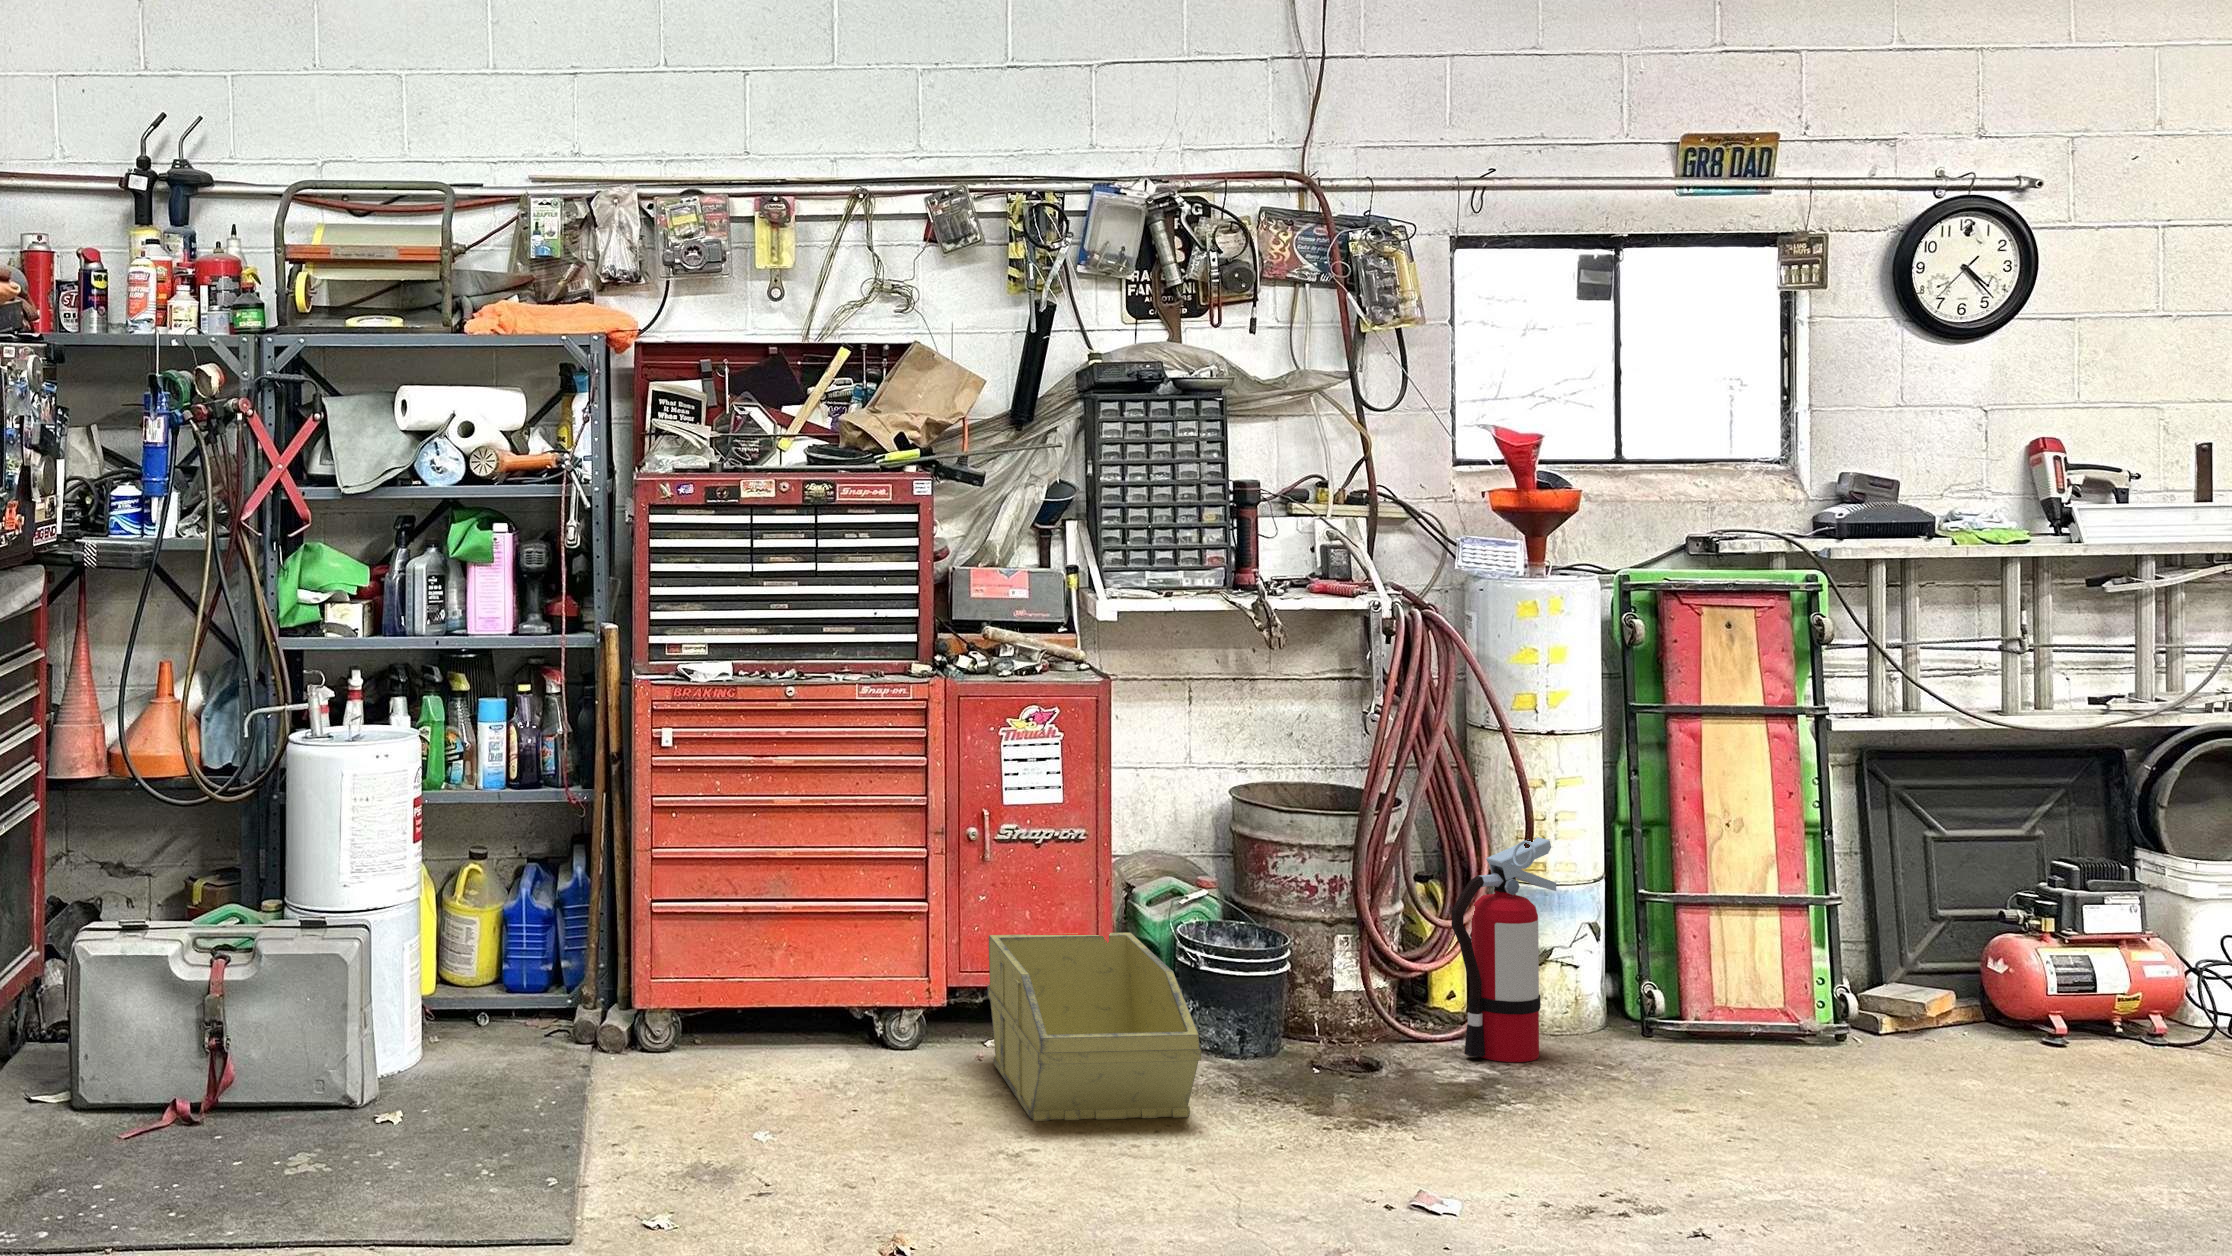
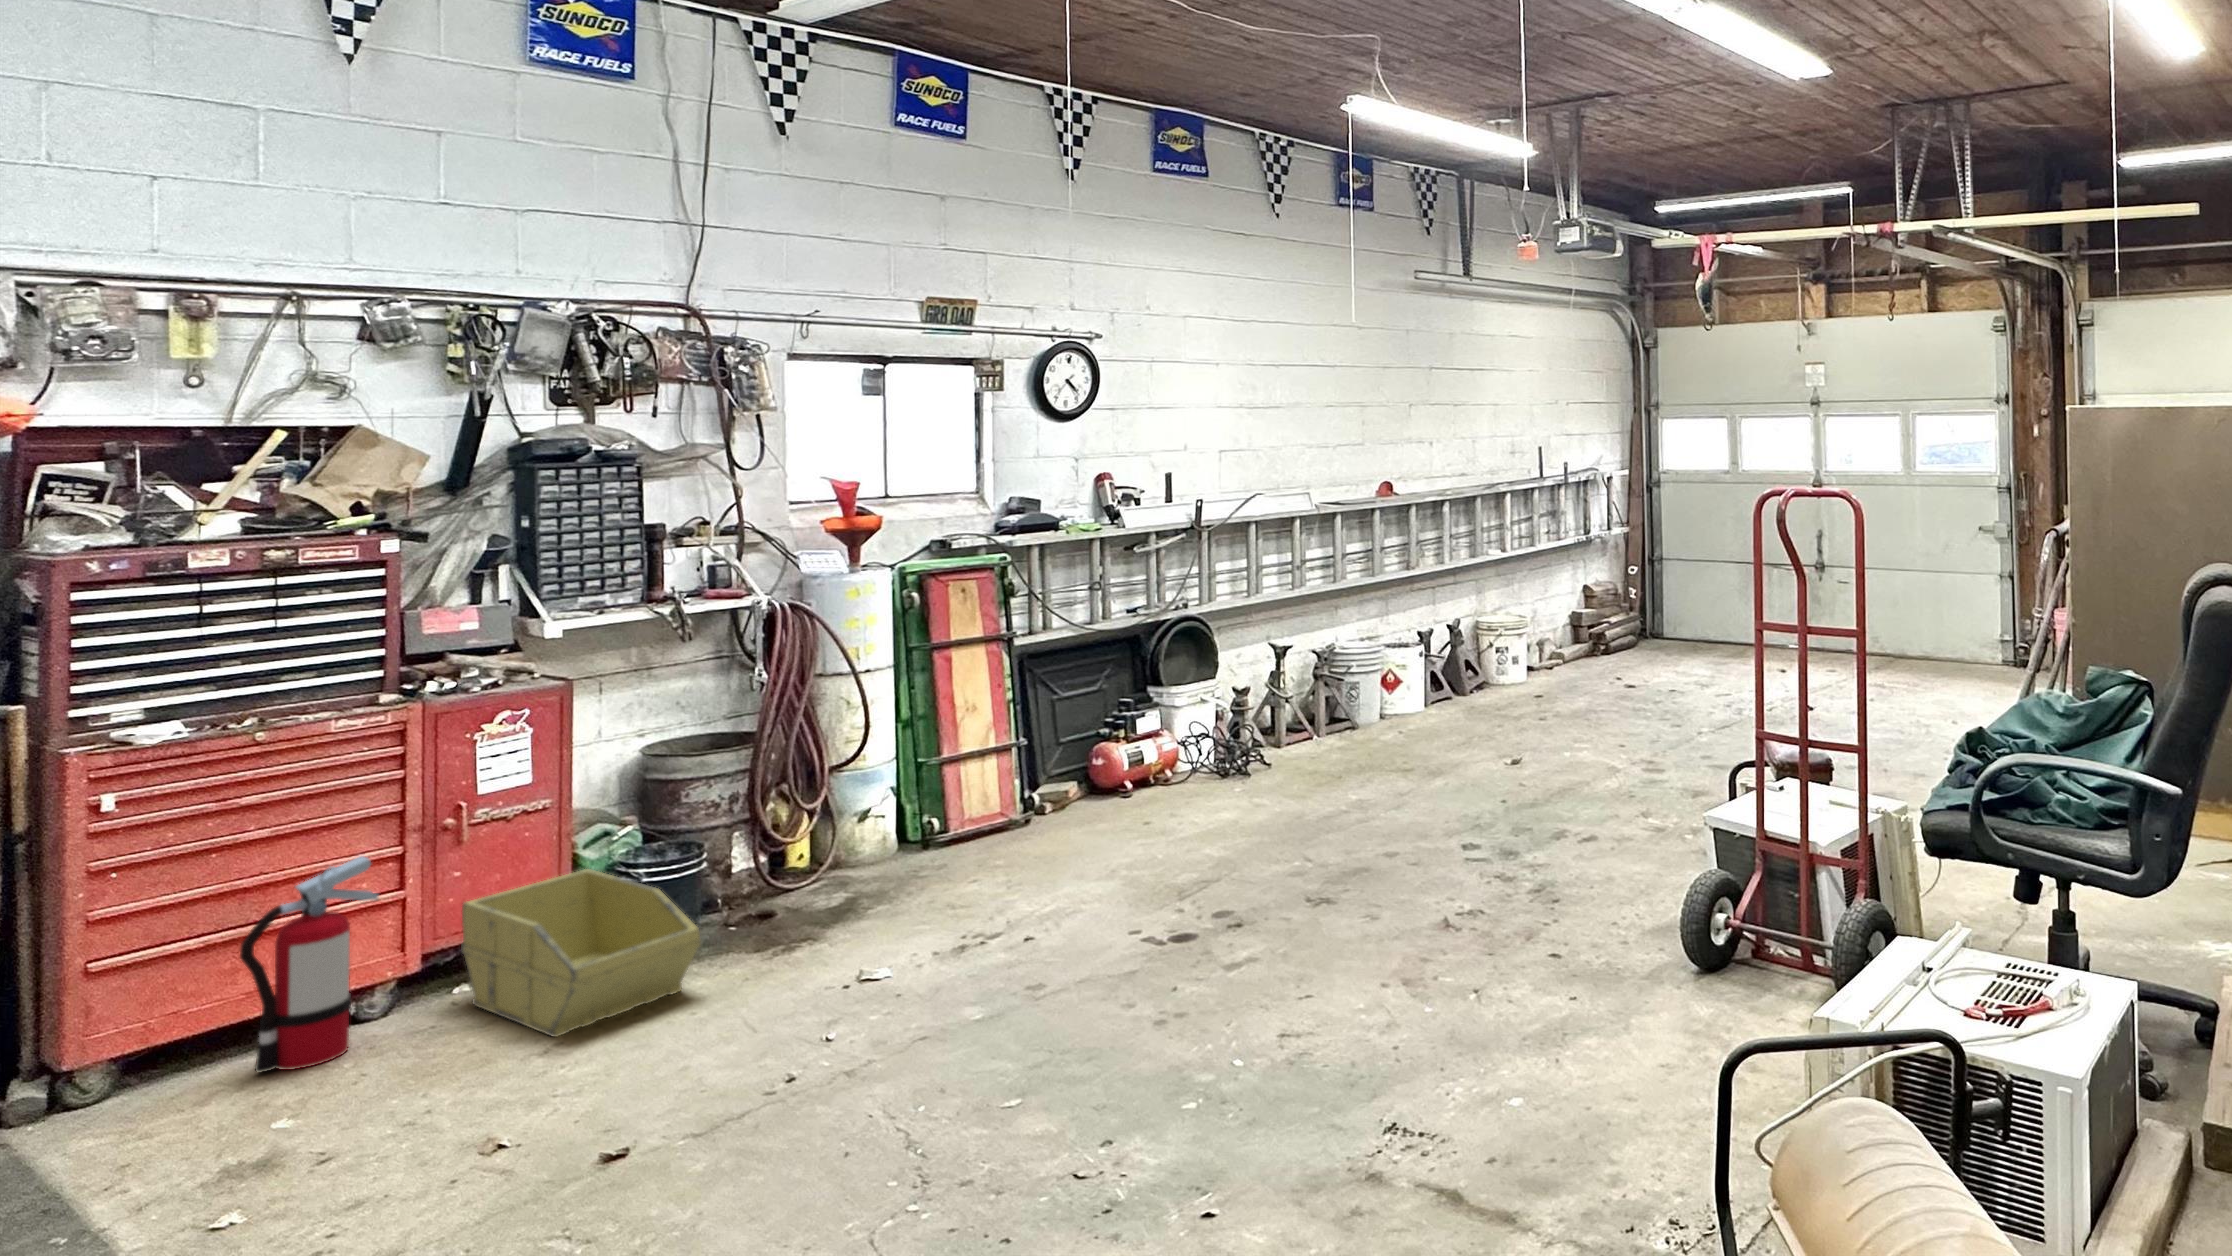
fire extinguisher: present [1452,837,1556,1062] -> present [240,856,378,1072]

